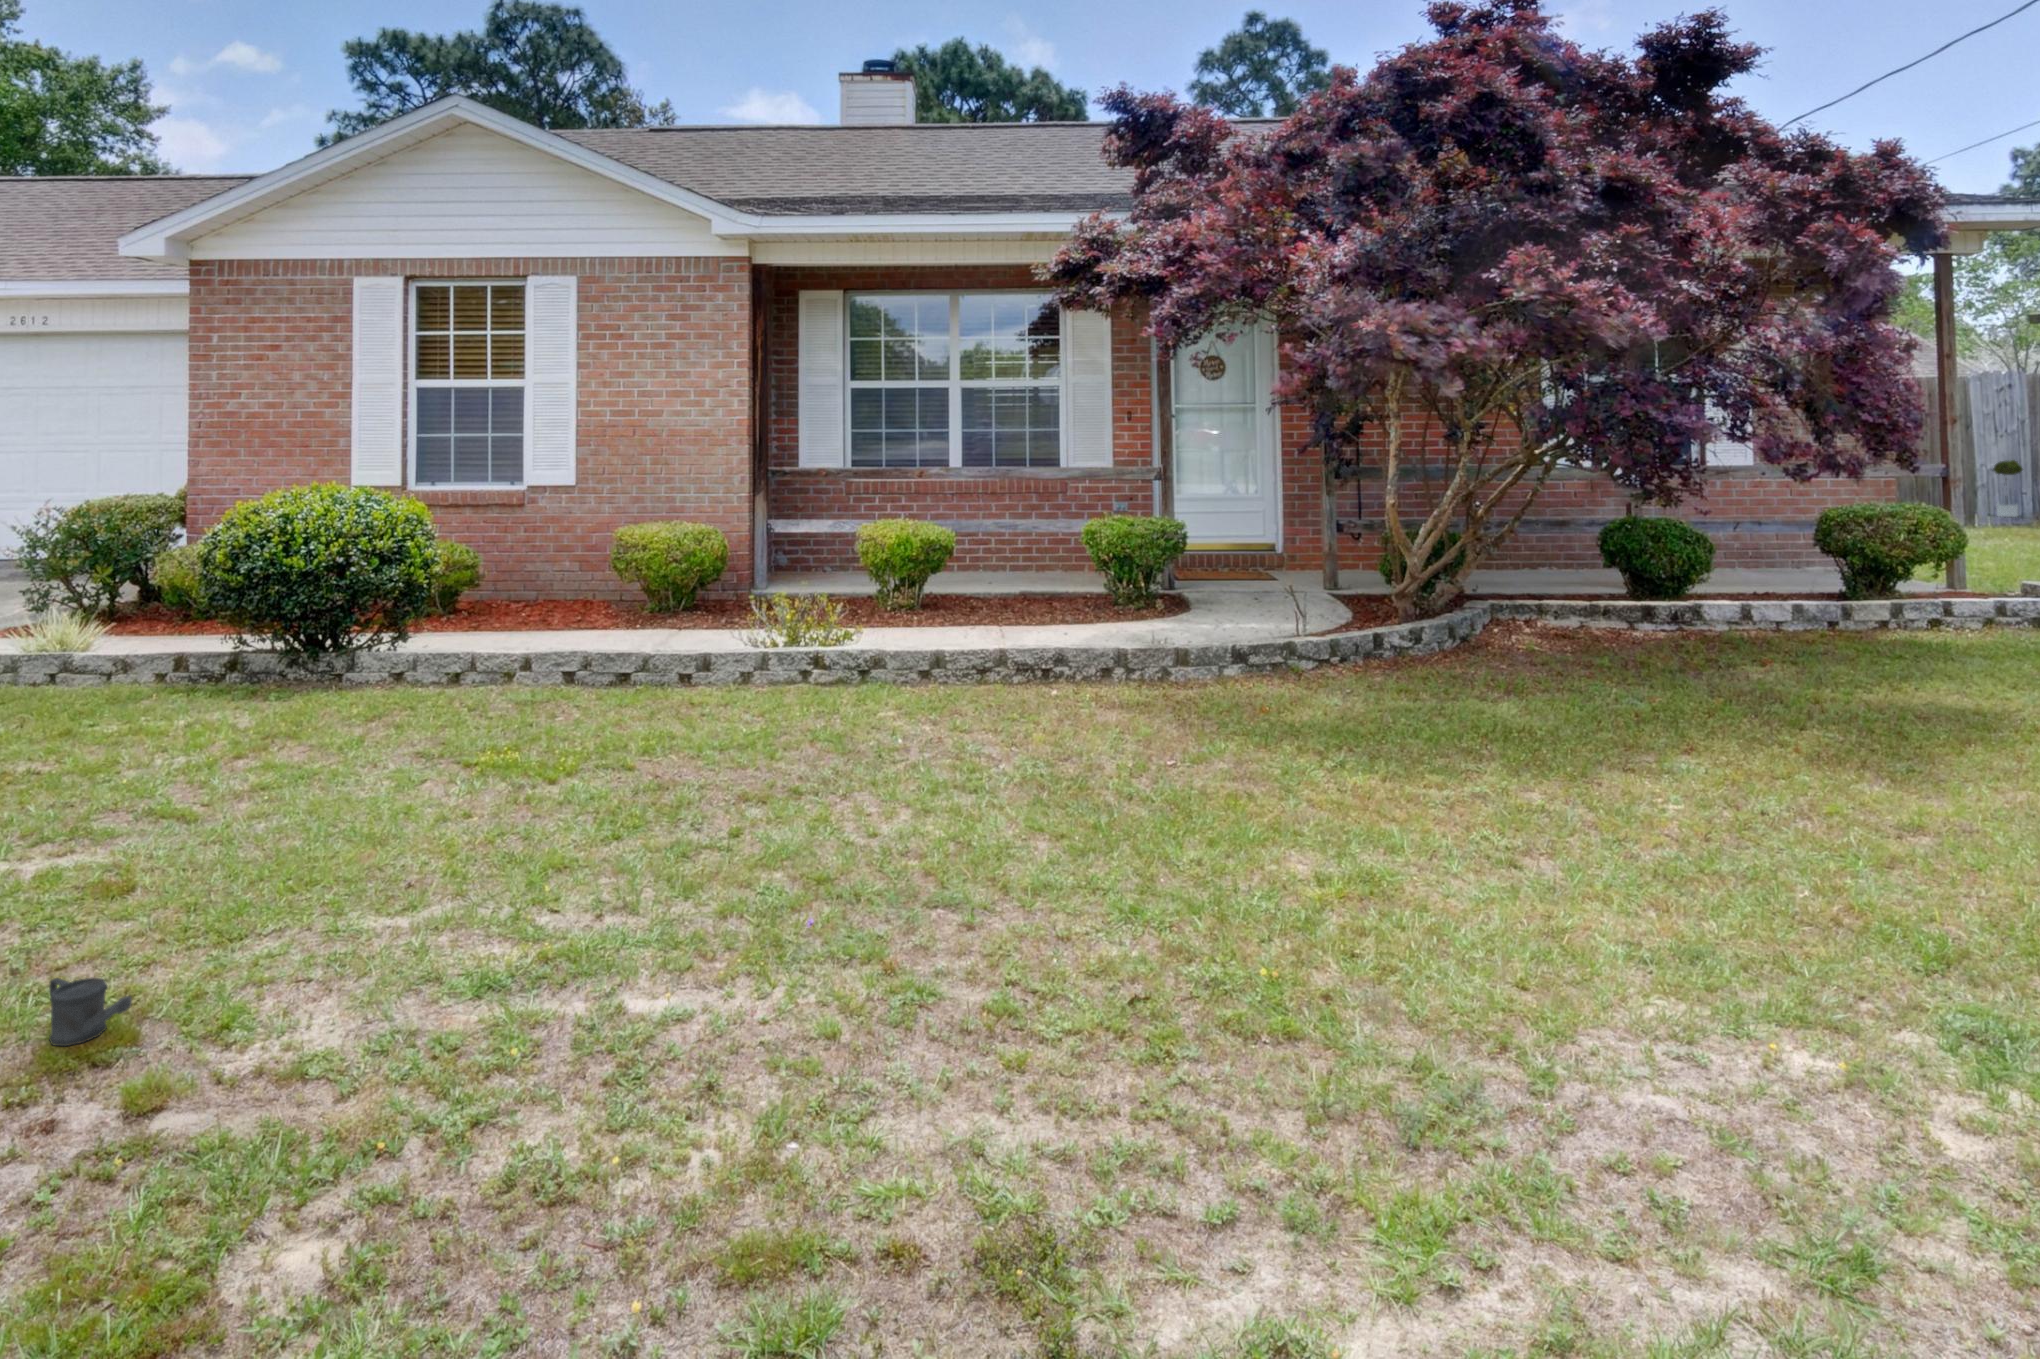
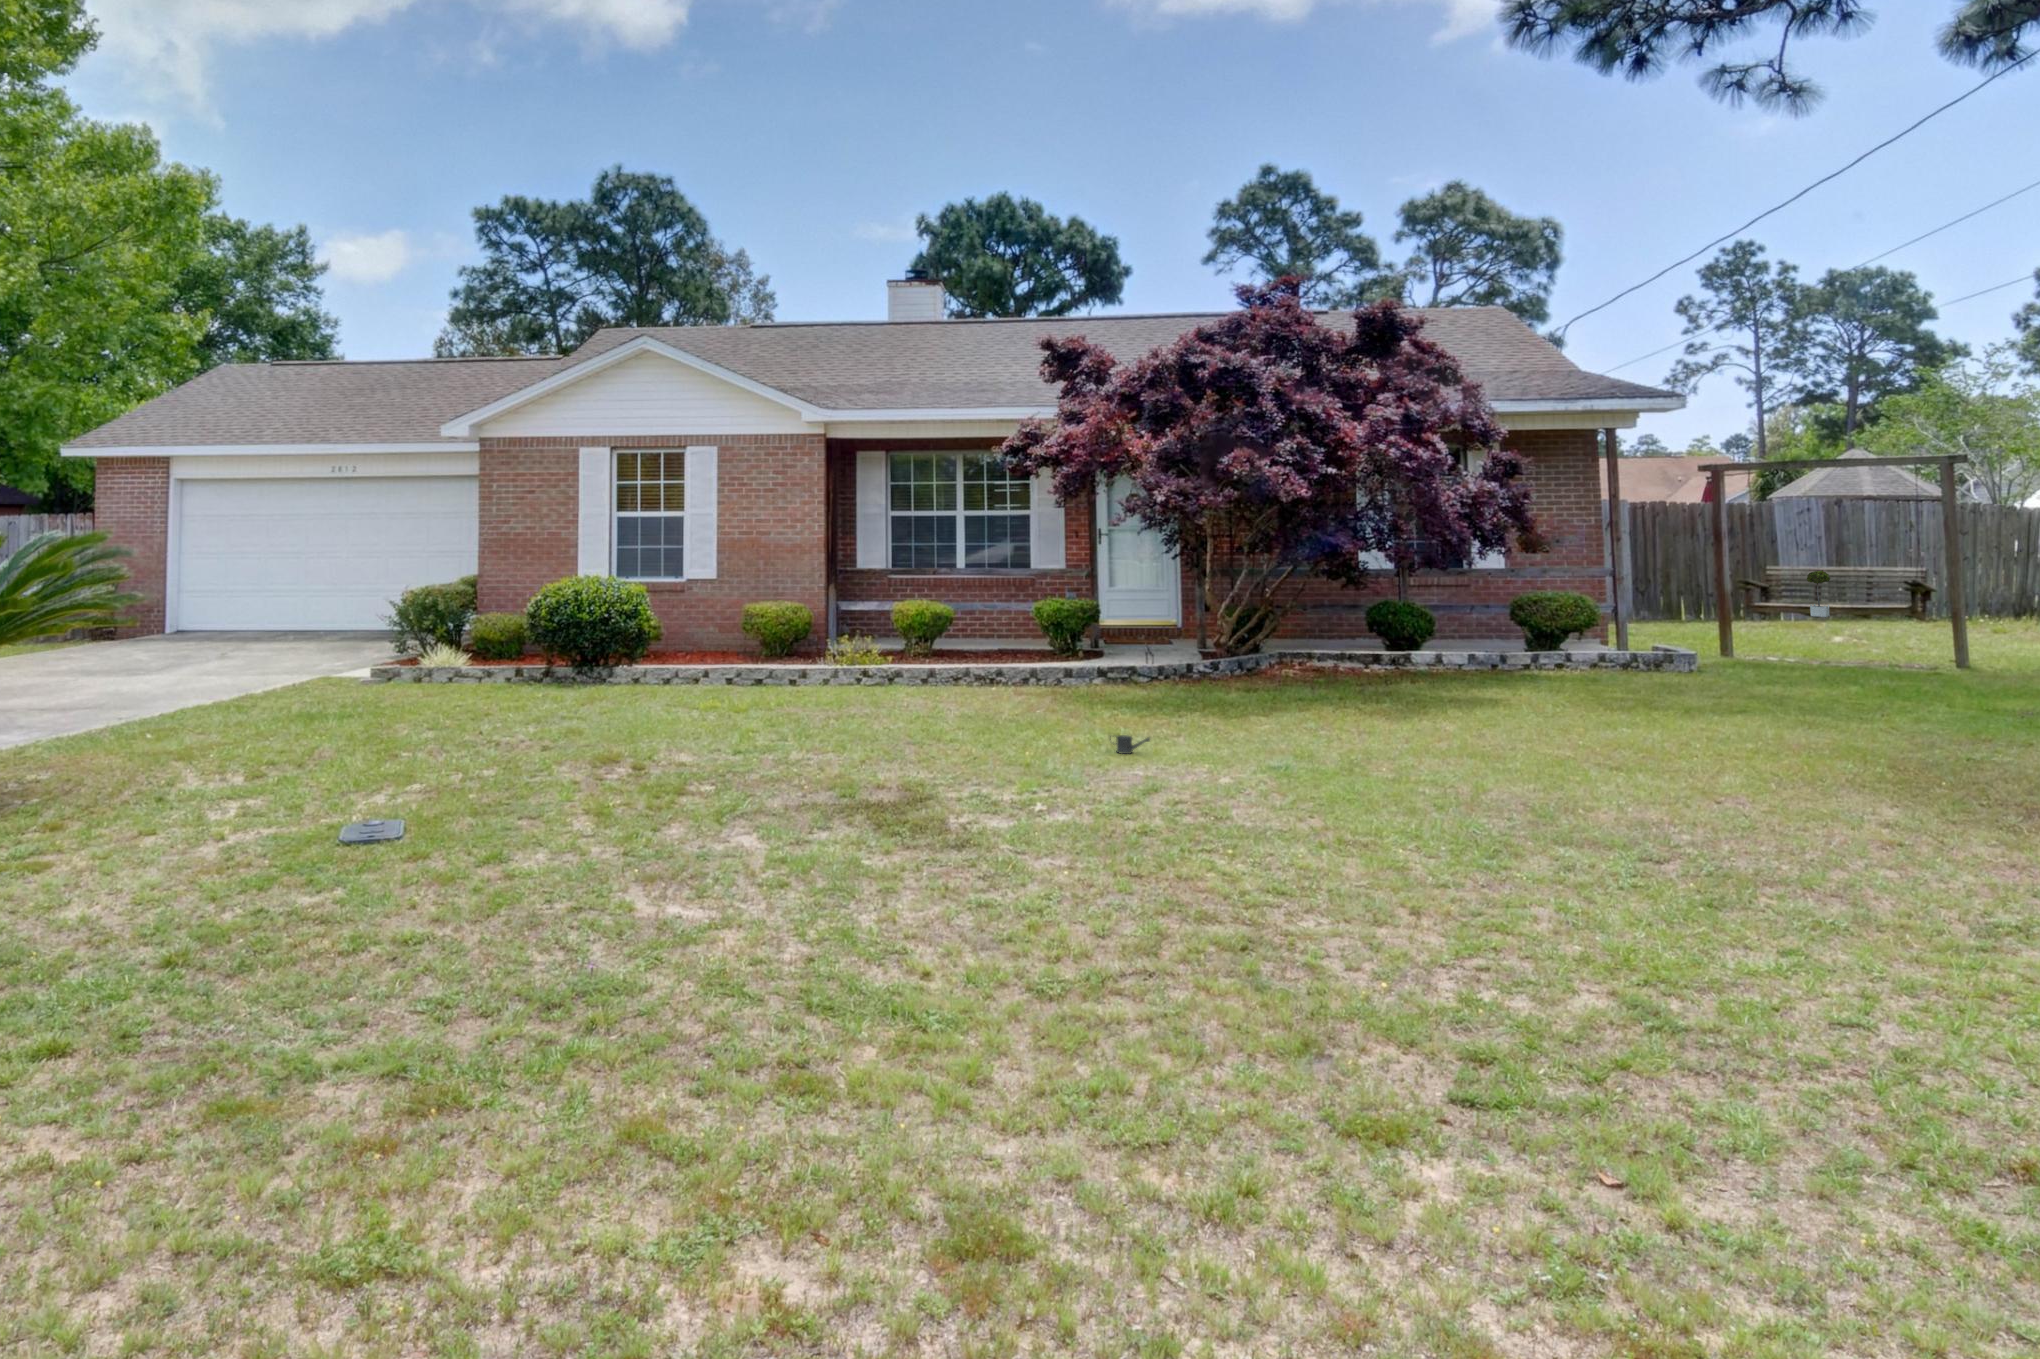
watering can: present [49,977,132,1046] -> present [1110,735,1150,754]

